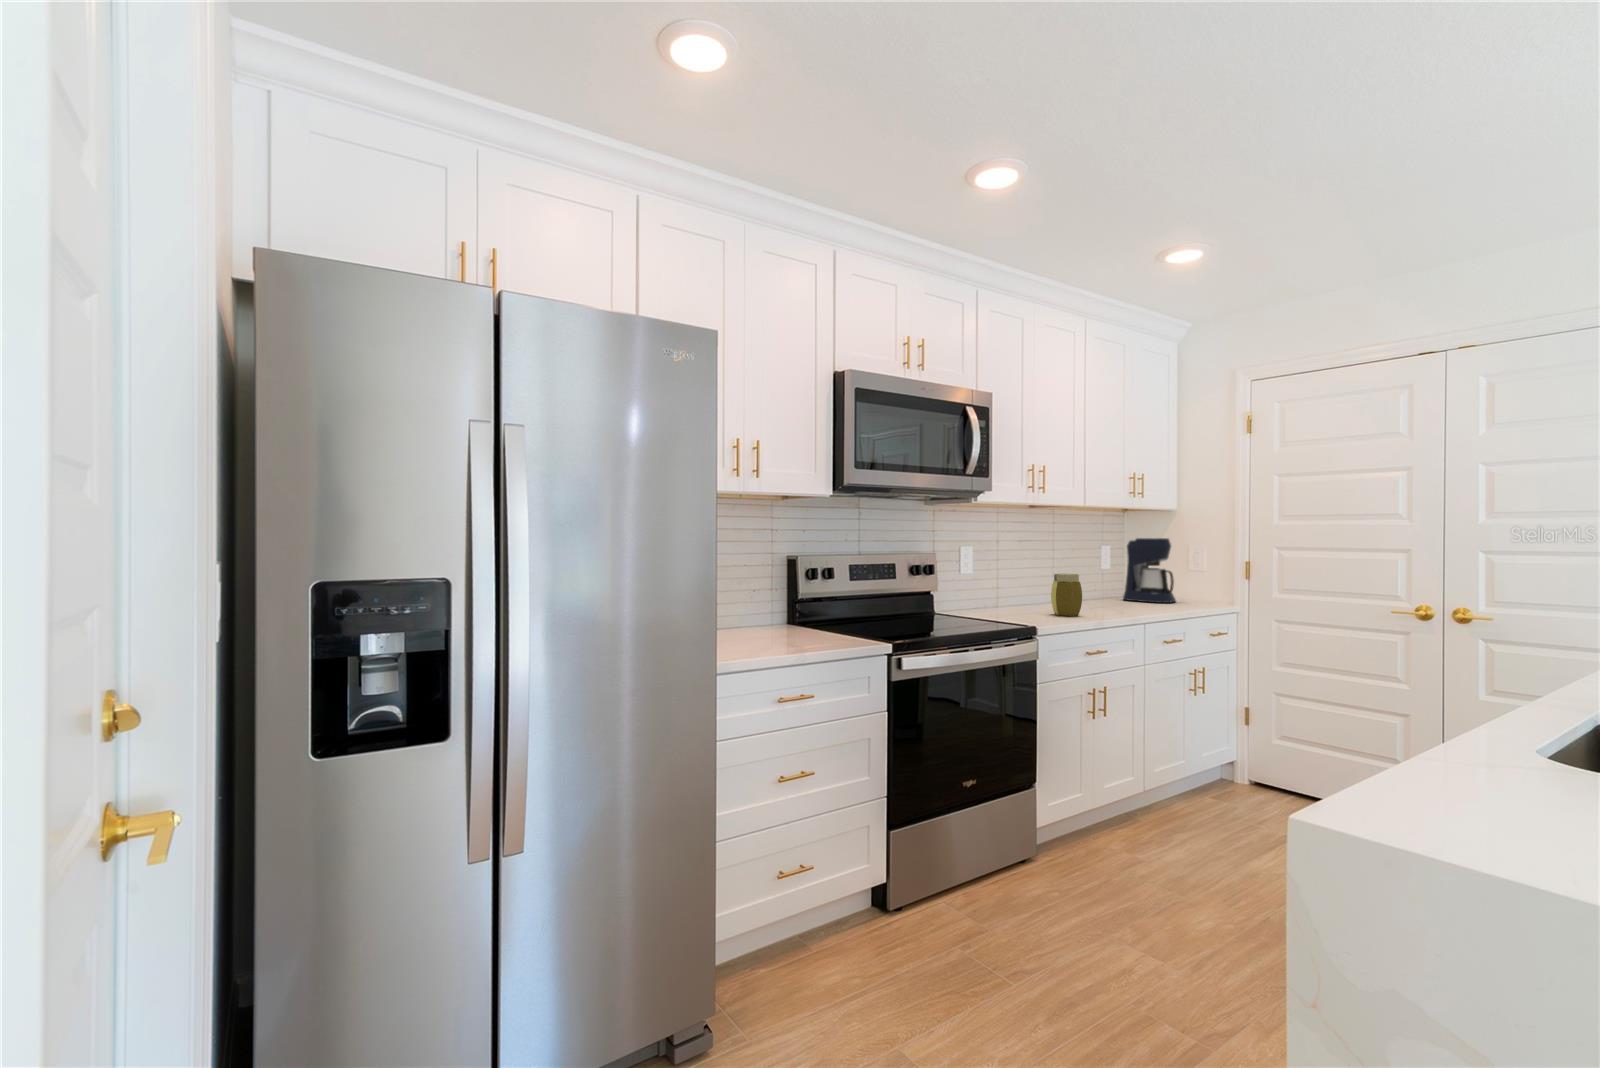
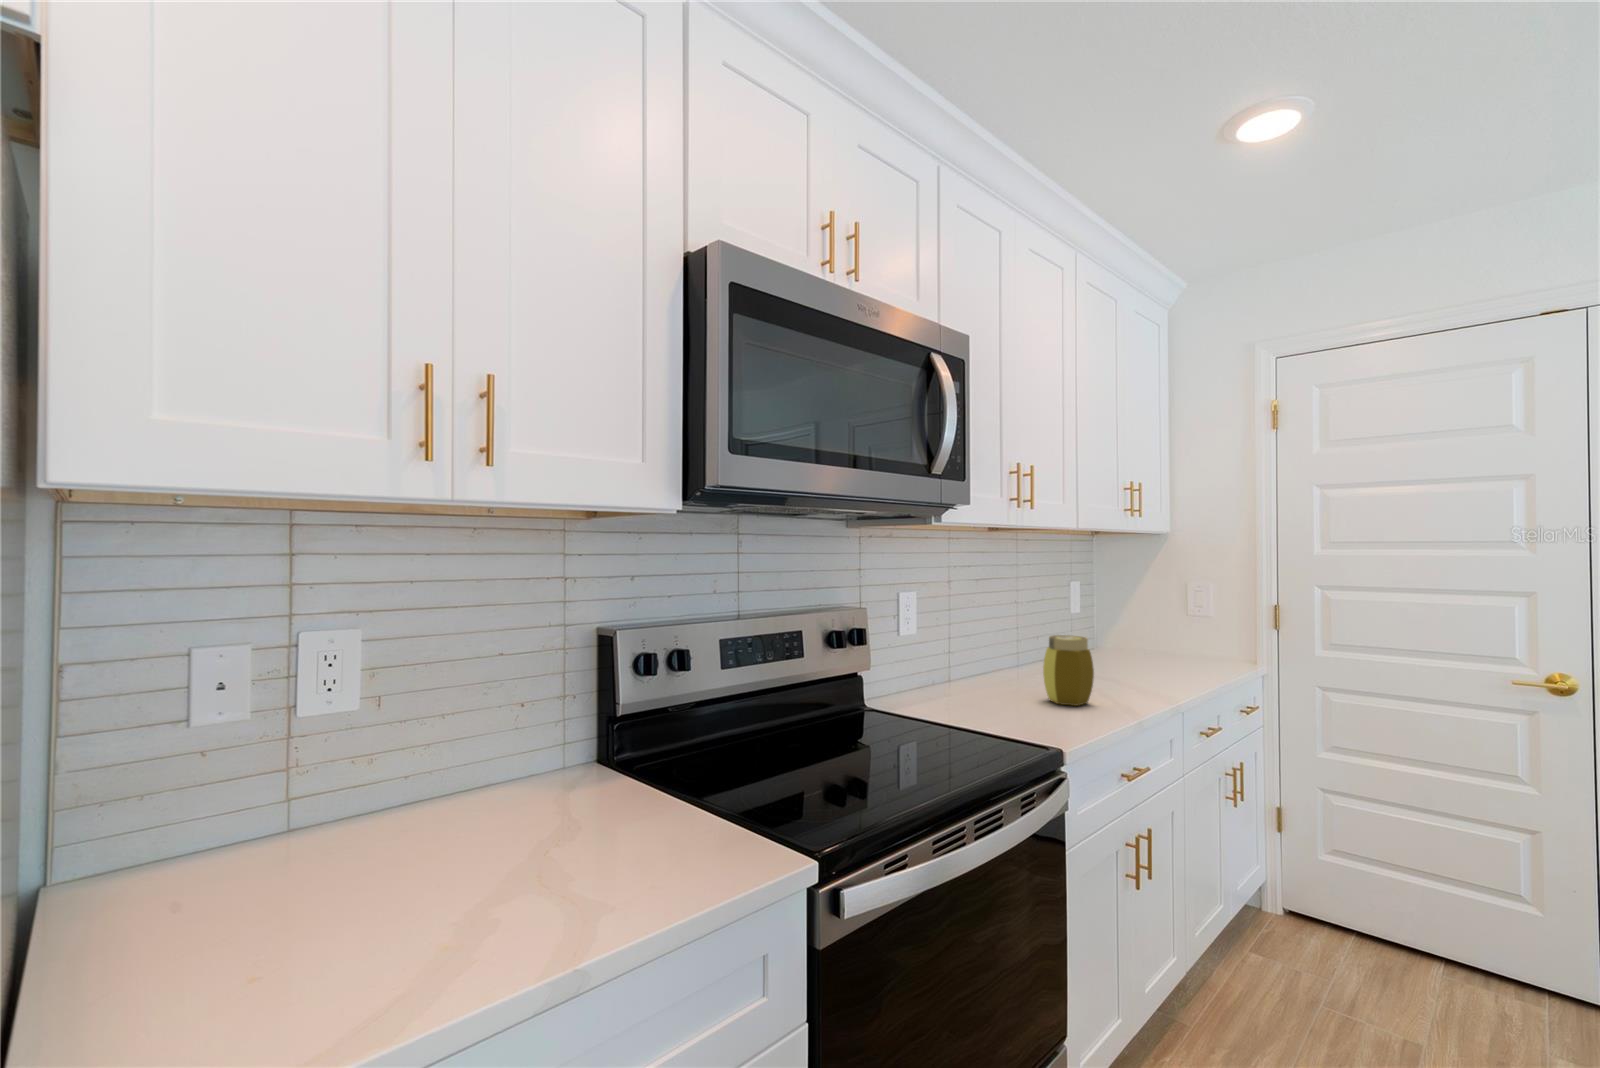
coffee maker: present [1123,538,1176,603] -> none [1104,570,1176,662]

